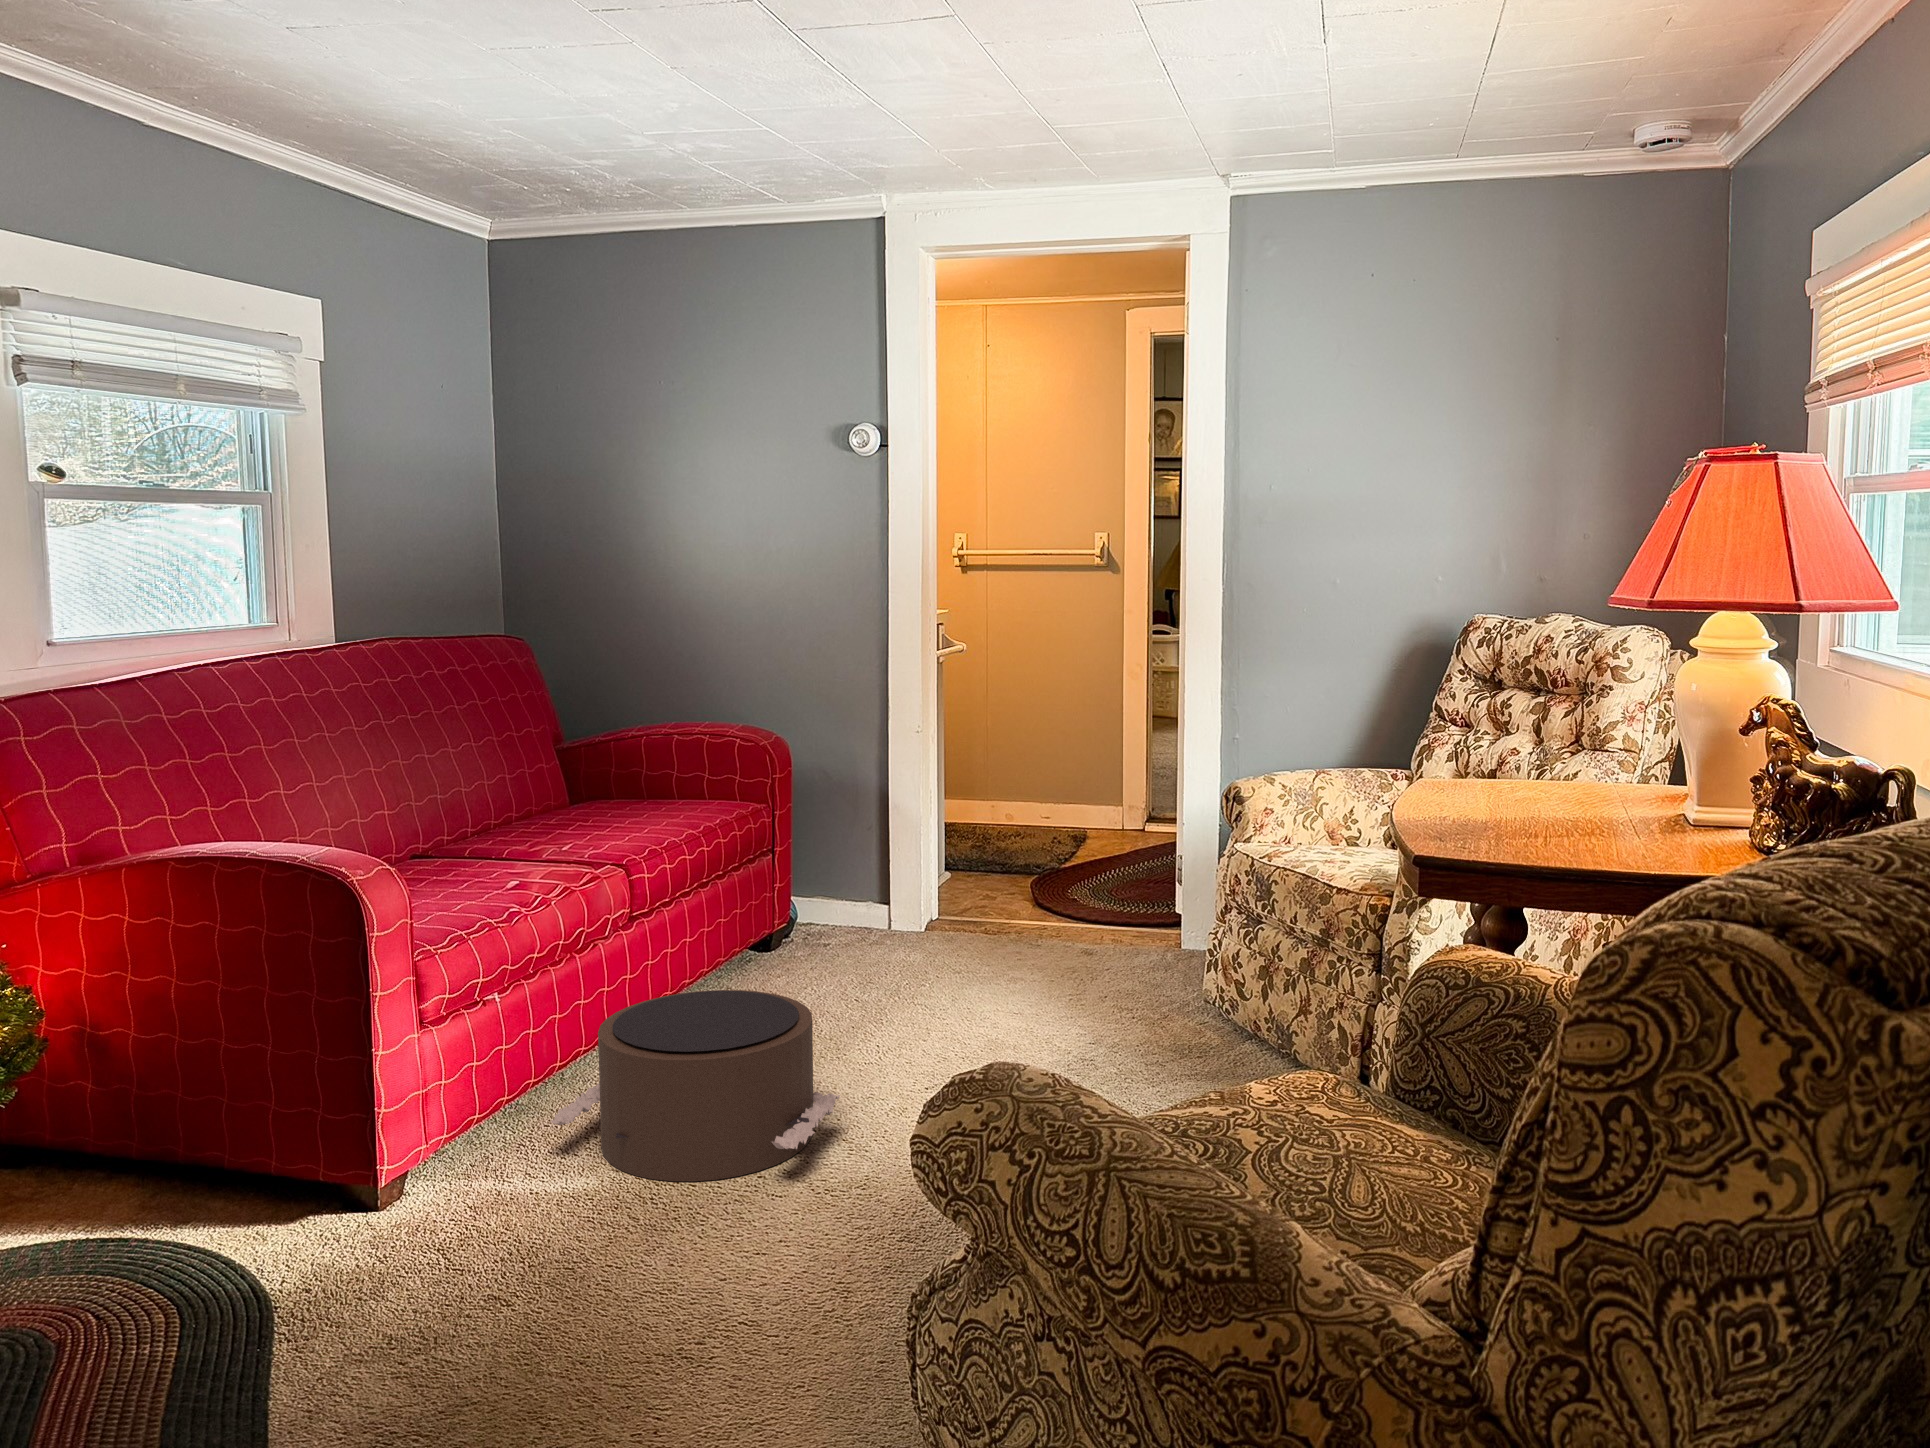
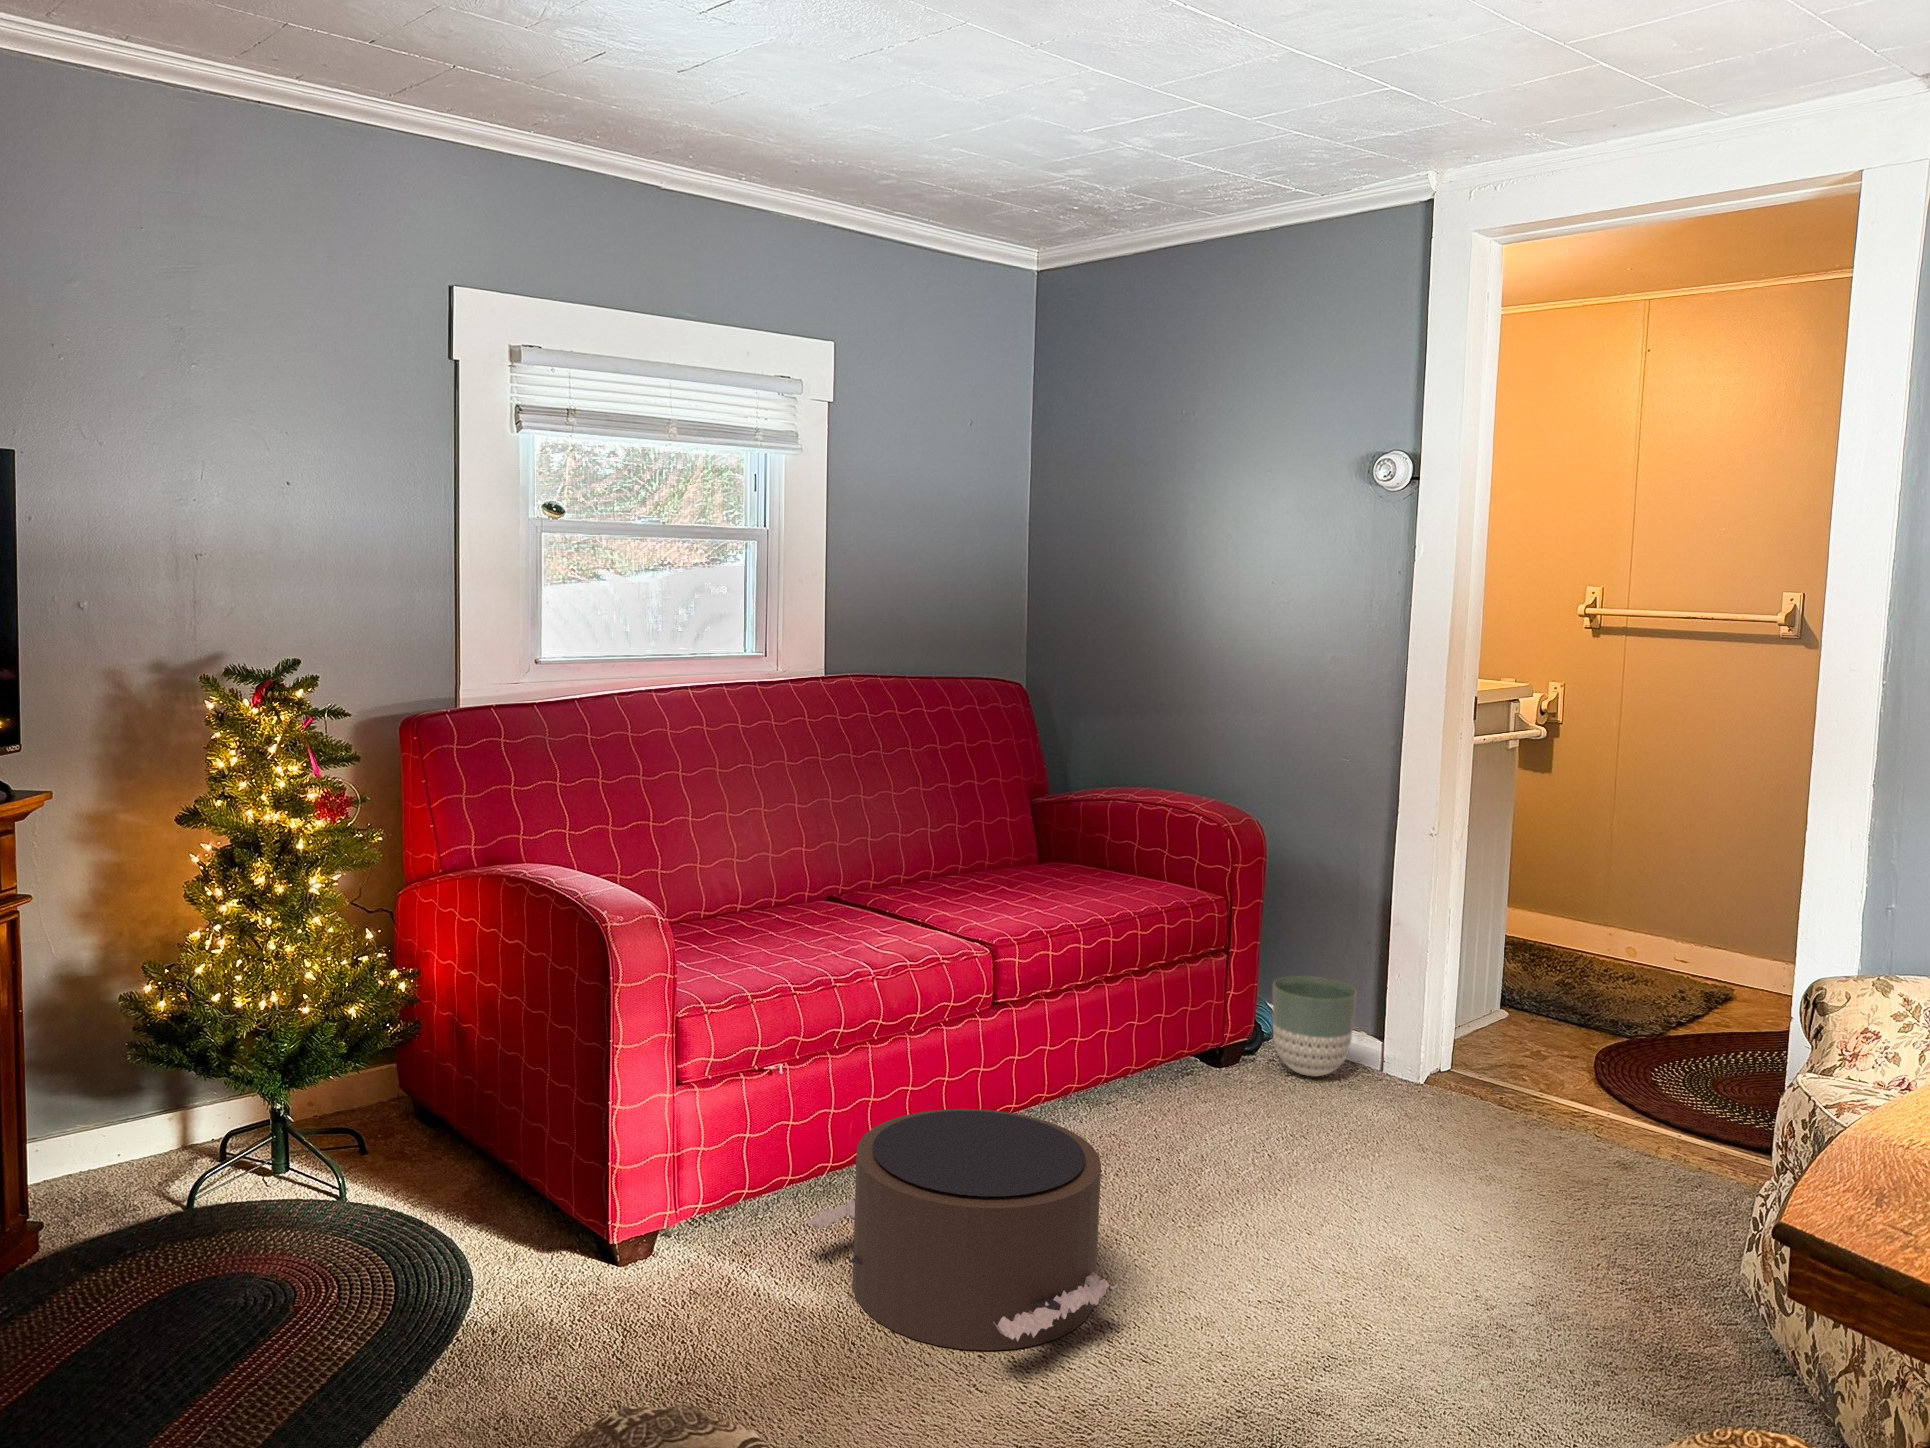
planter: none [810,859,877,939] -> present [1273,976,1357,1076]

